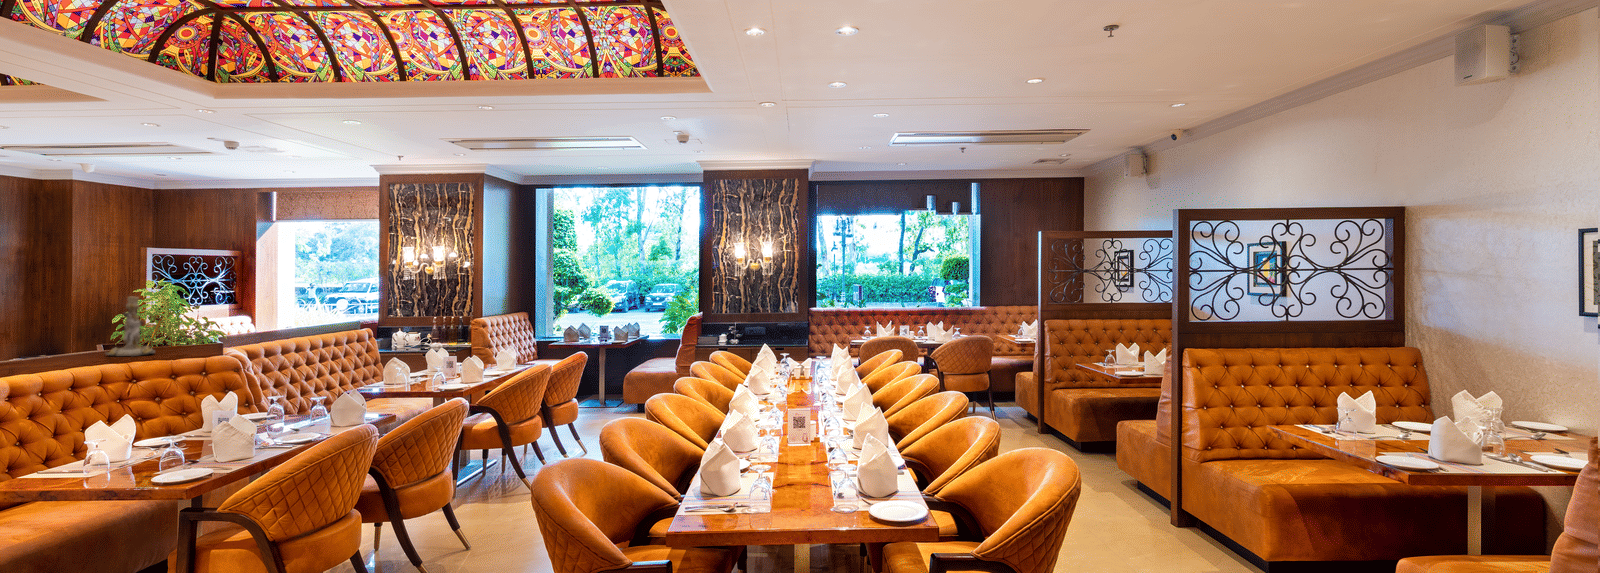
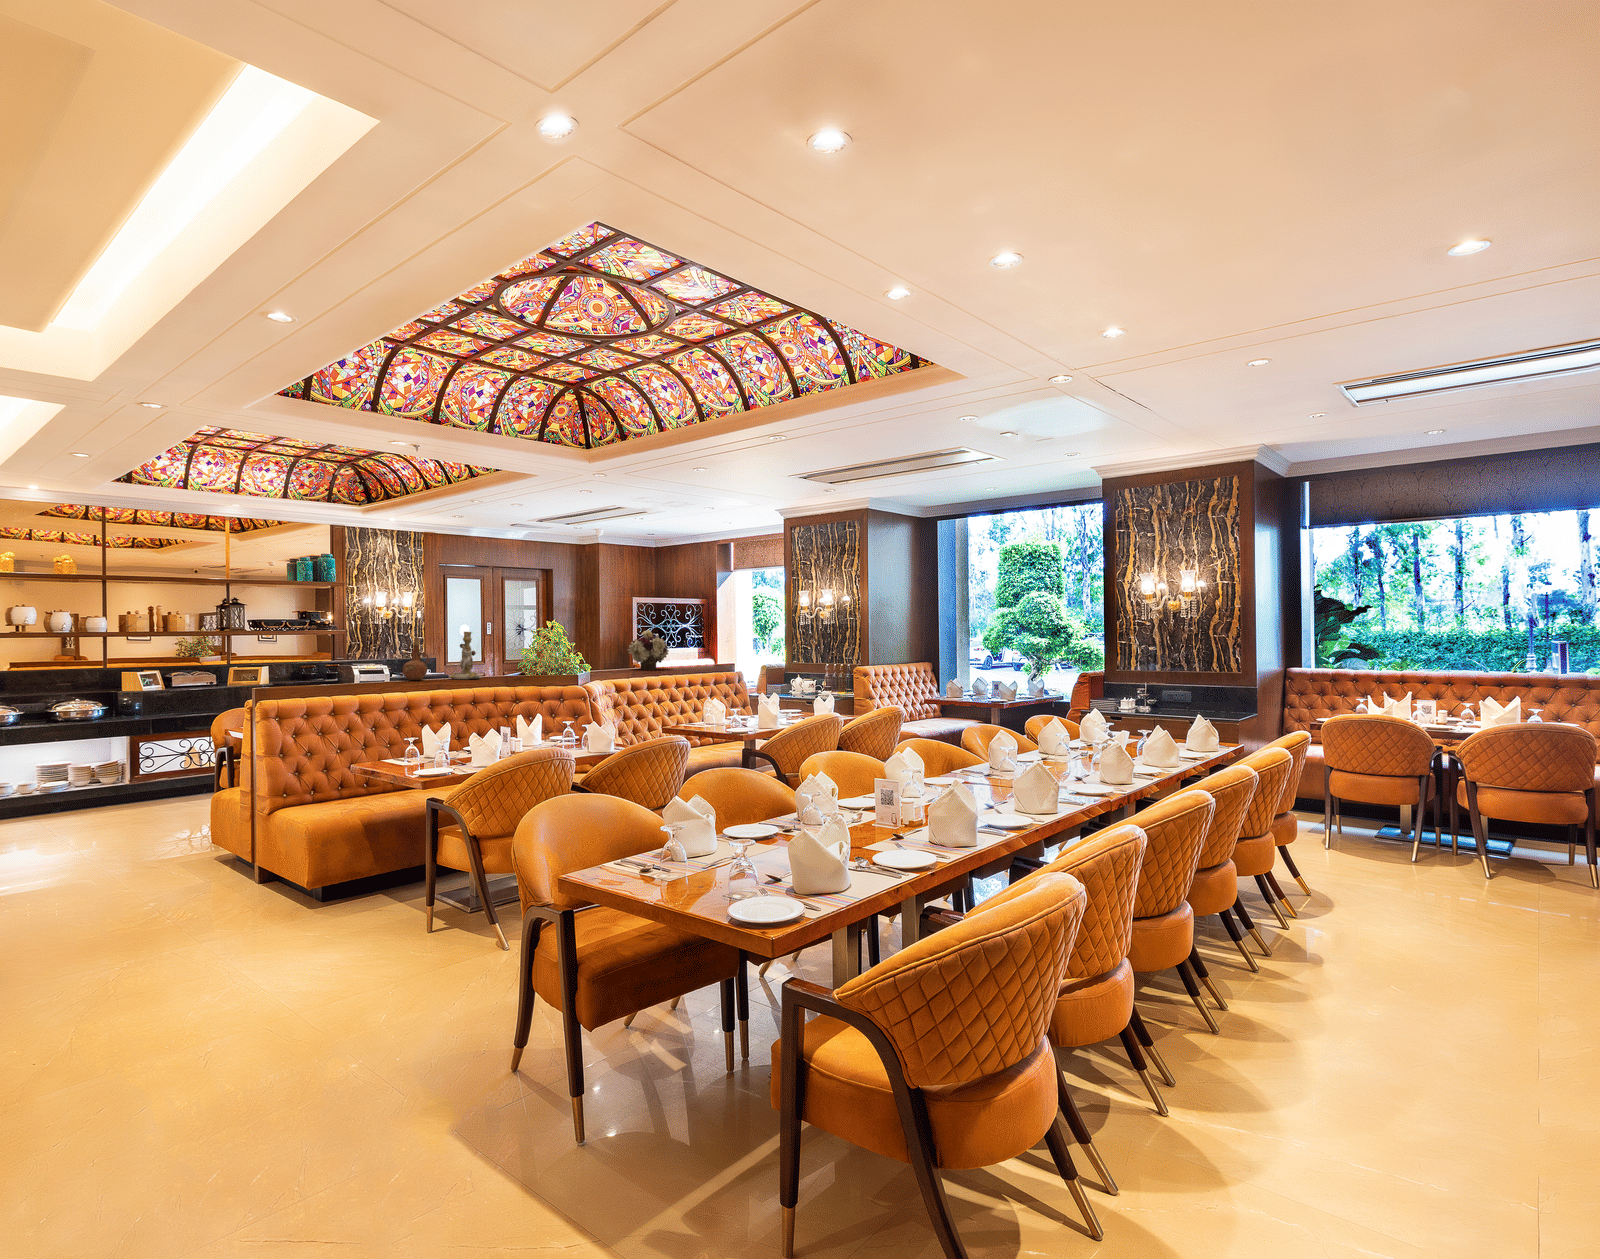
flower arrangement: none [285,289,332,332] -> present [628,630,669,670]
ceramic pitcher: none [43,308,85,361] -> present [403,639,429,680]

